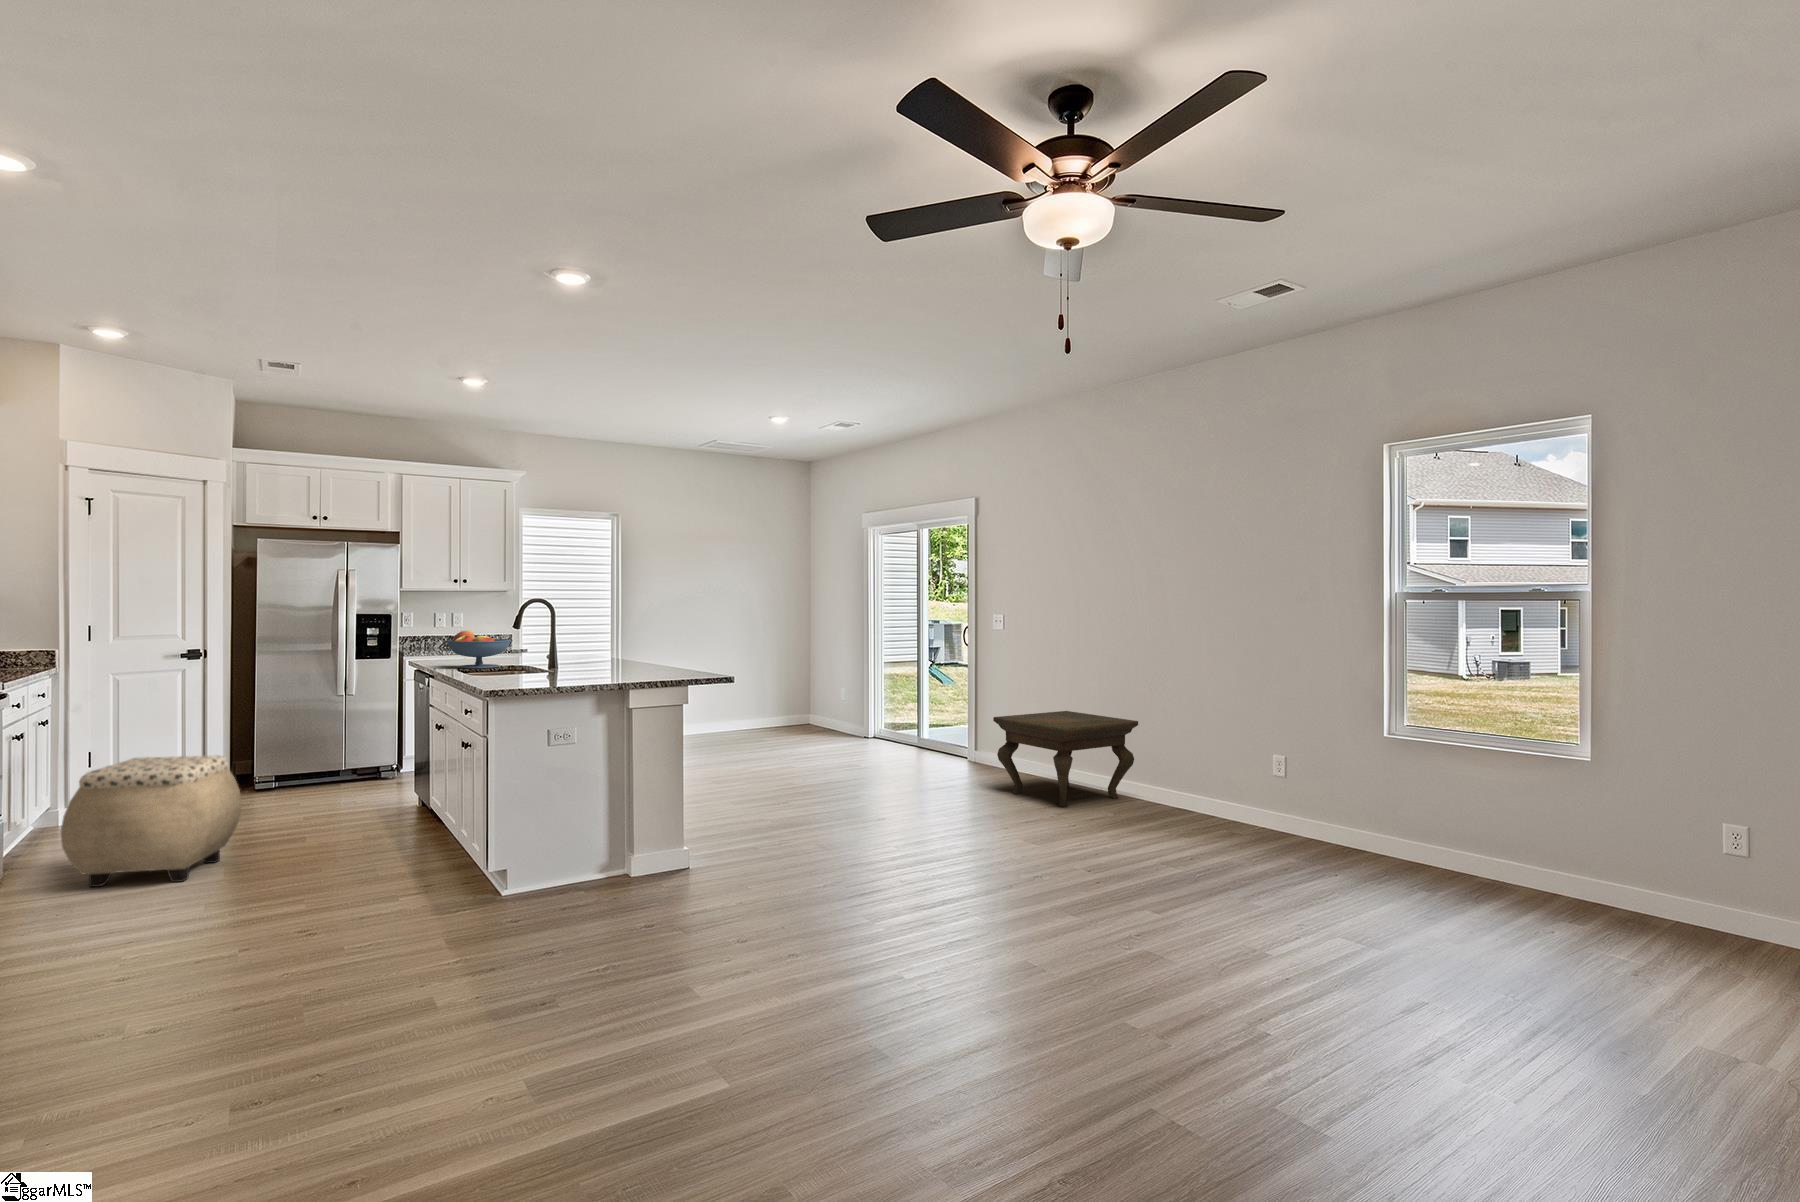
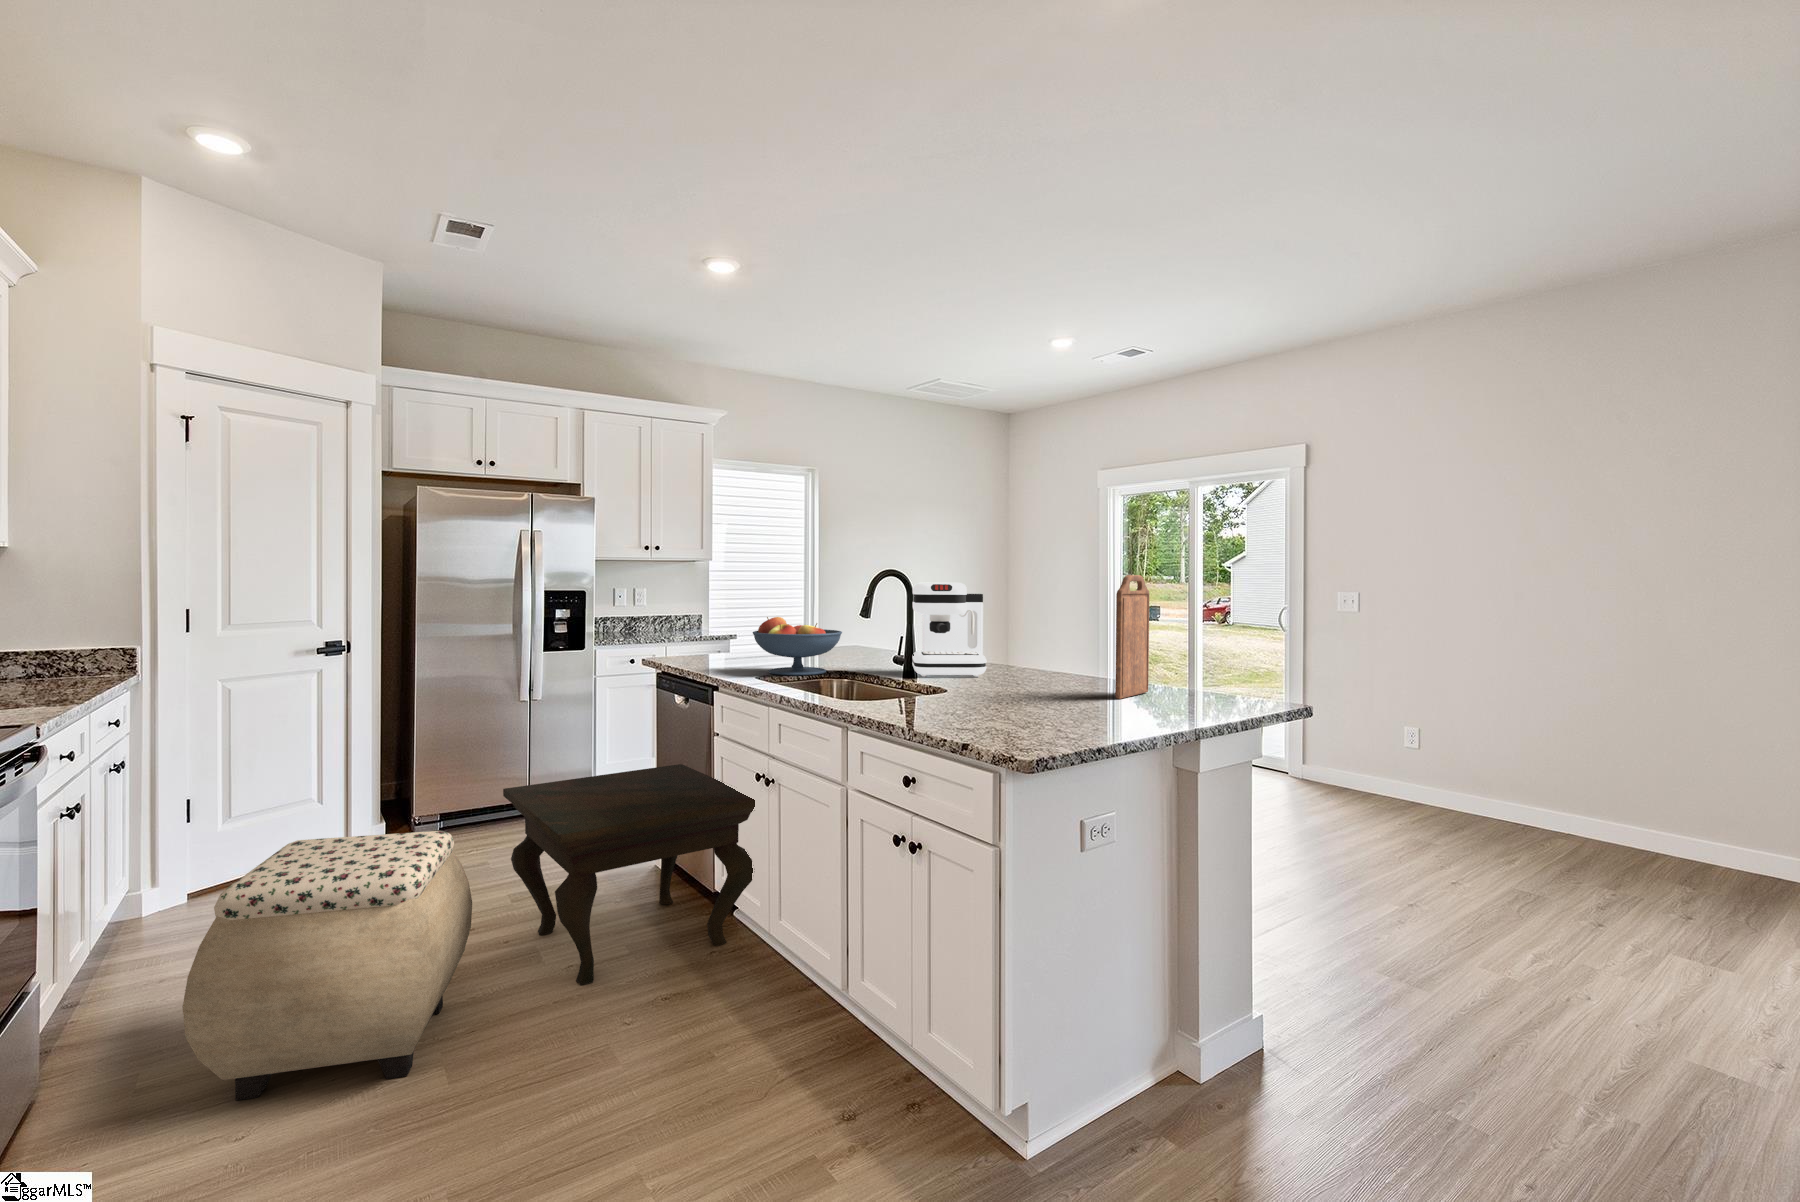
cutting board: none [616,603,654,678] -> present [1115,575,1150,699]
coffee maker: none [548,608,608,670] -> present [912,583,986,677]
side table: present [993,711,1138,807] -> present [503,764,755,985]

